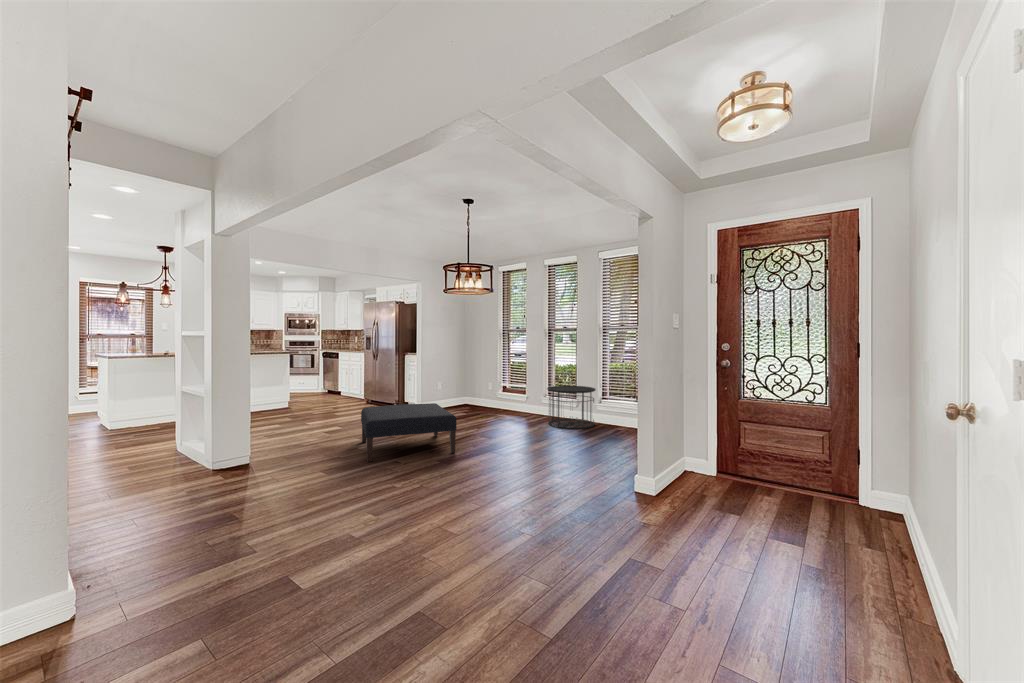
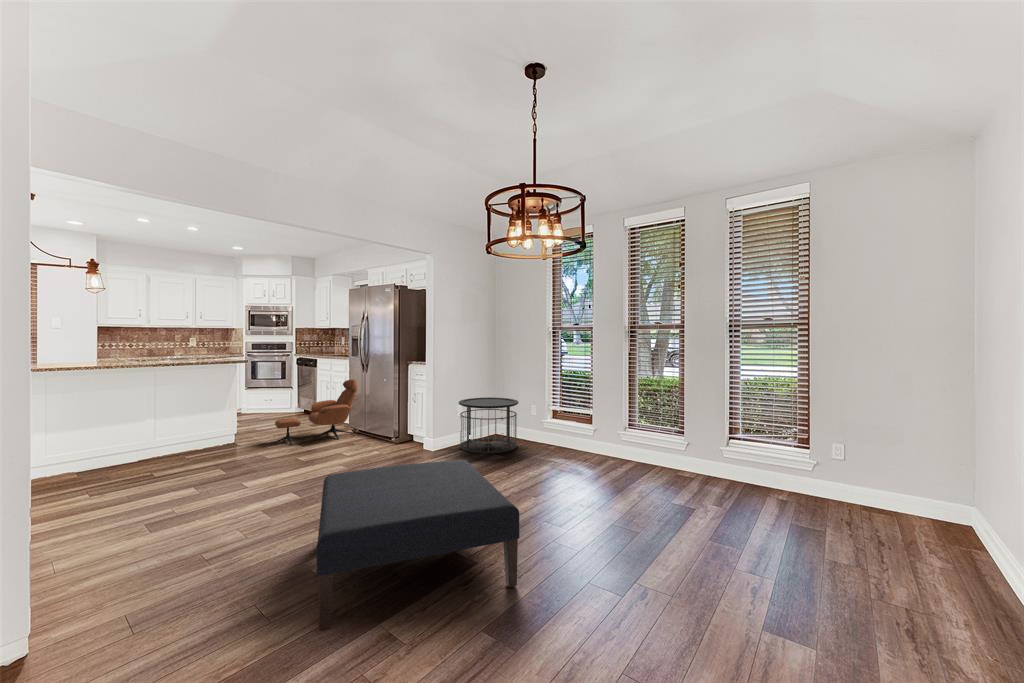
lounge chair: none [313,366,370,409] -> present [271,379,358,445]
side table: present [547,386,596,429] -> present [459,397,518,454]

